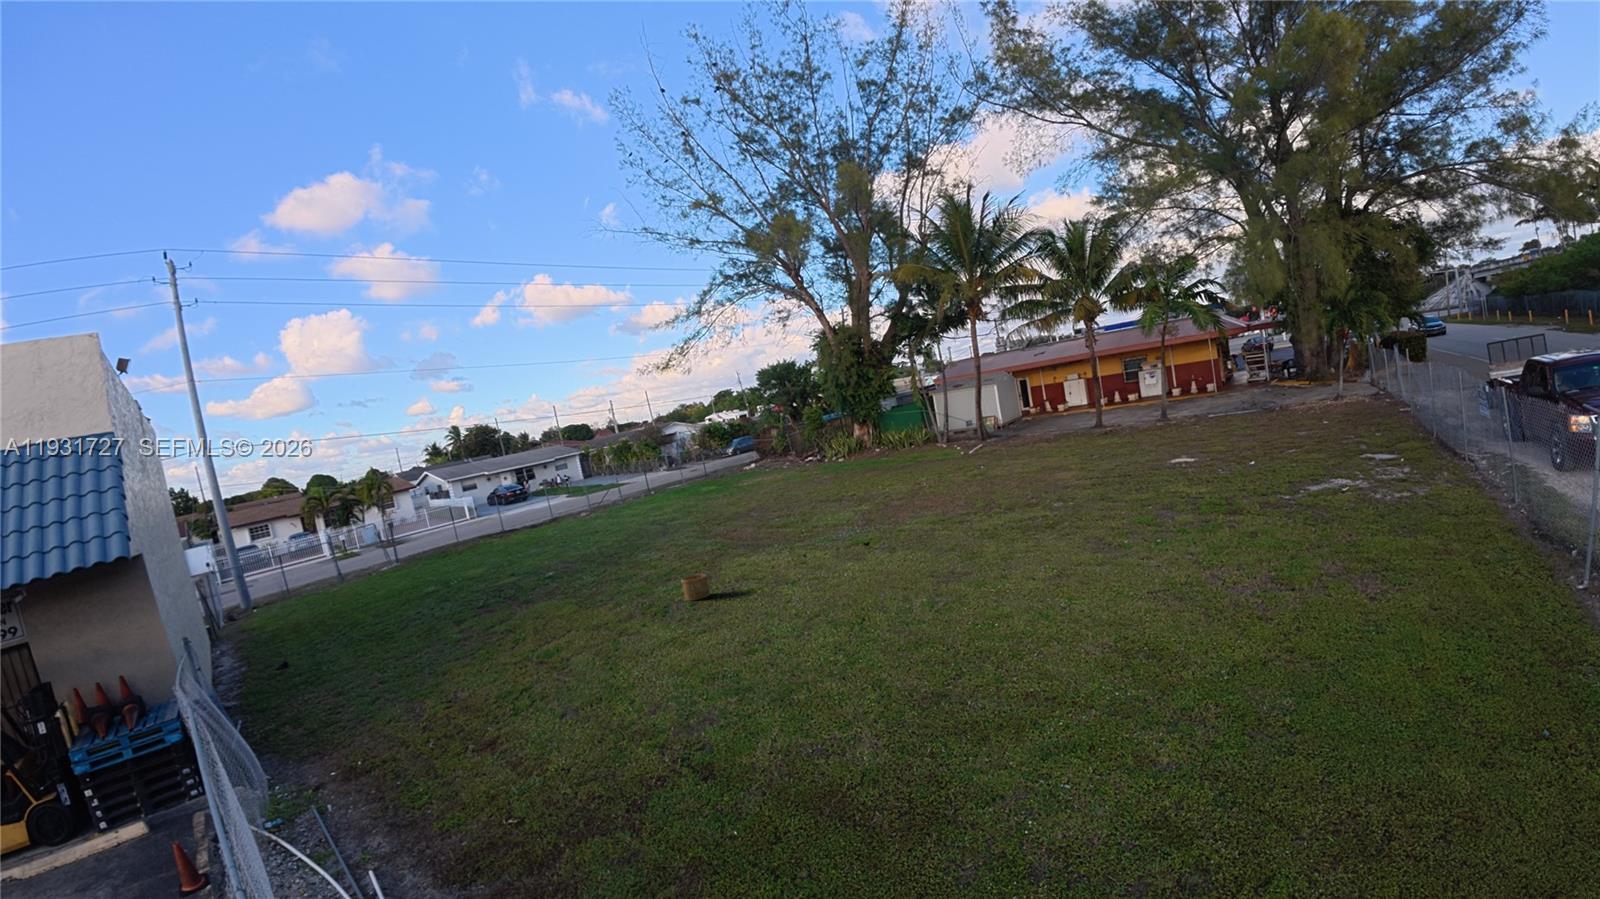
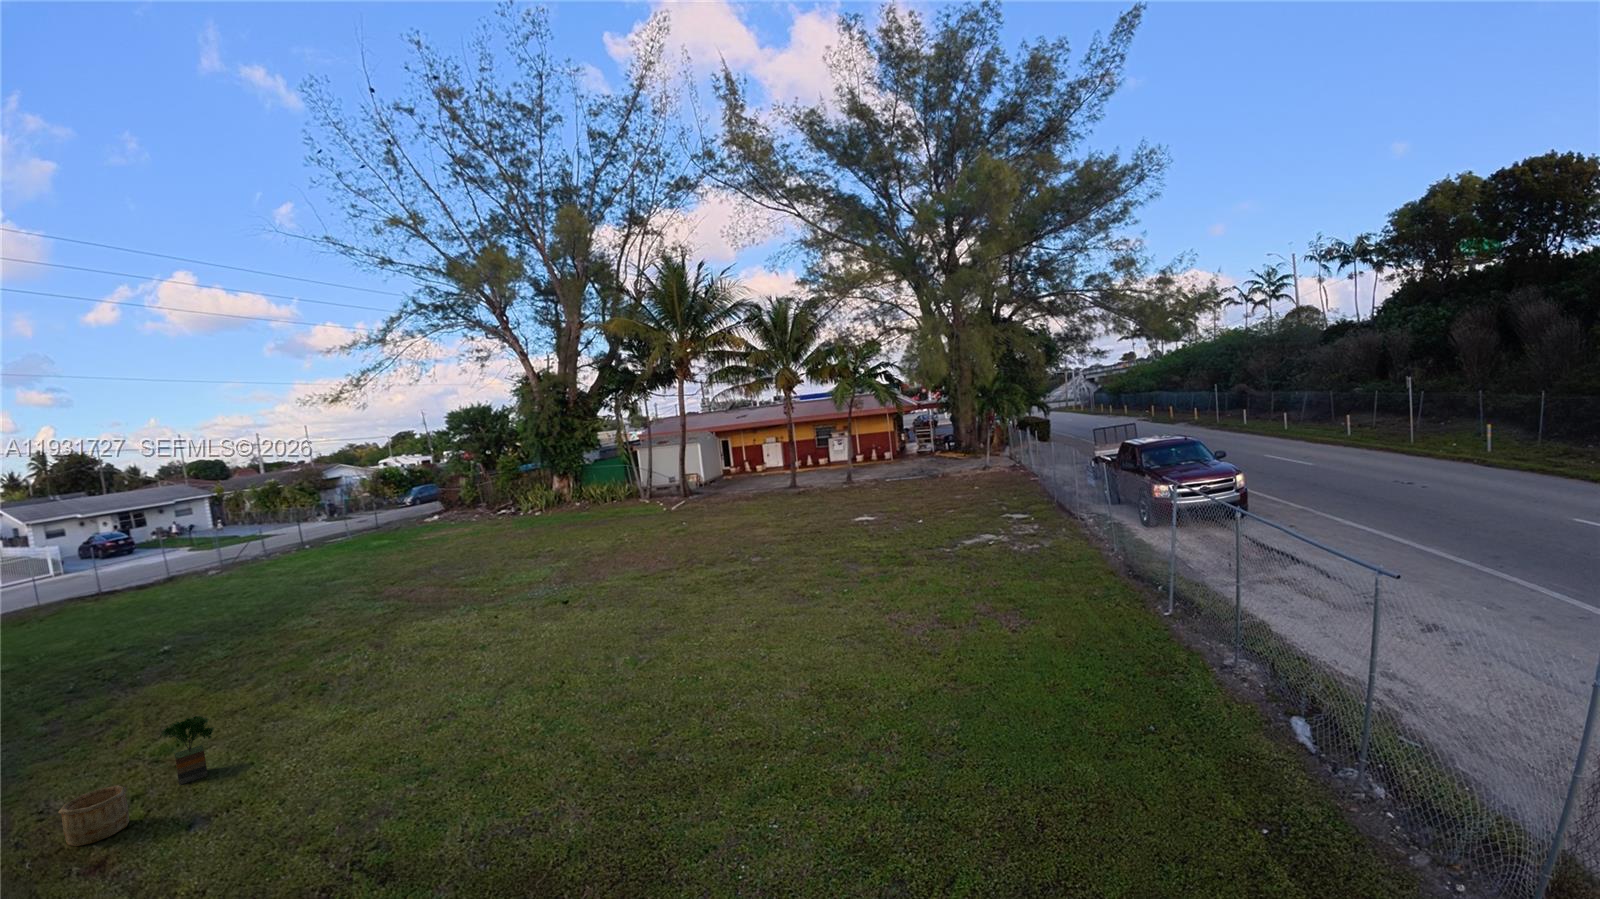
potted tree: none [706,545,733,584] -> present [161,716,214,785]

